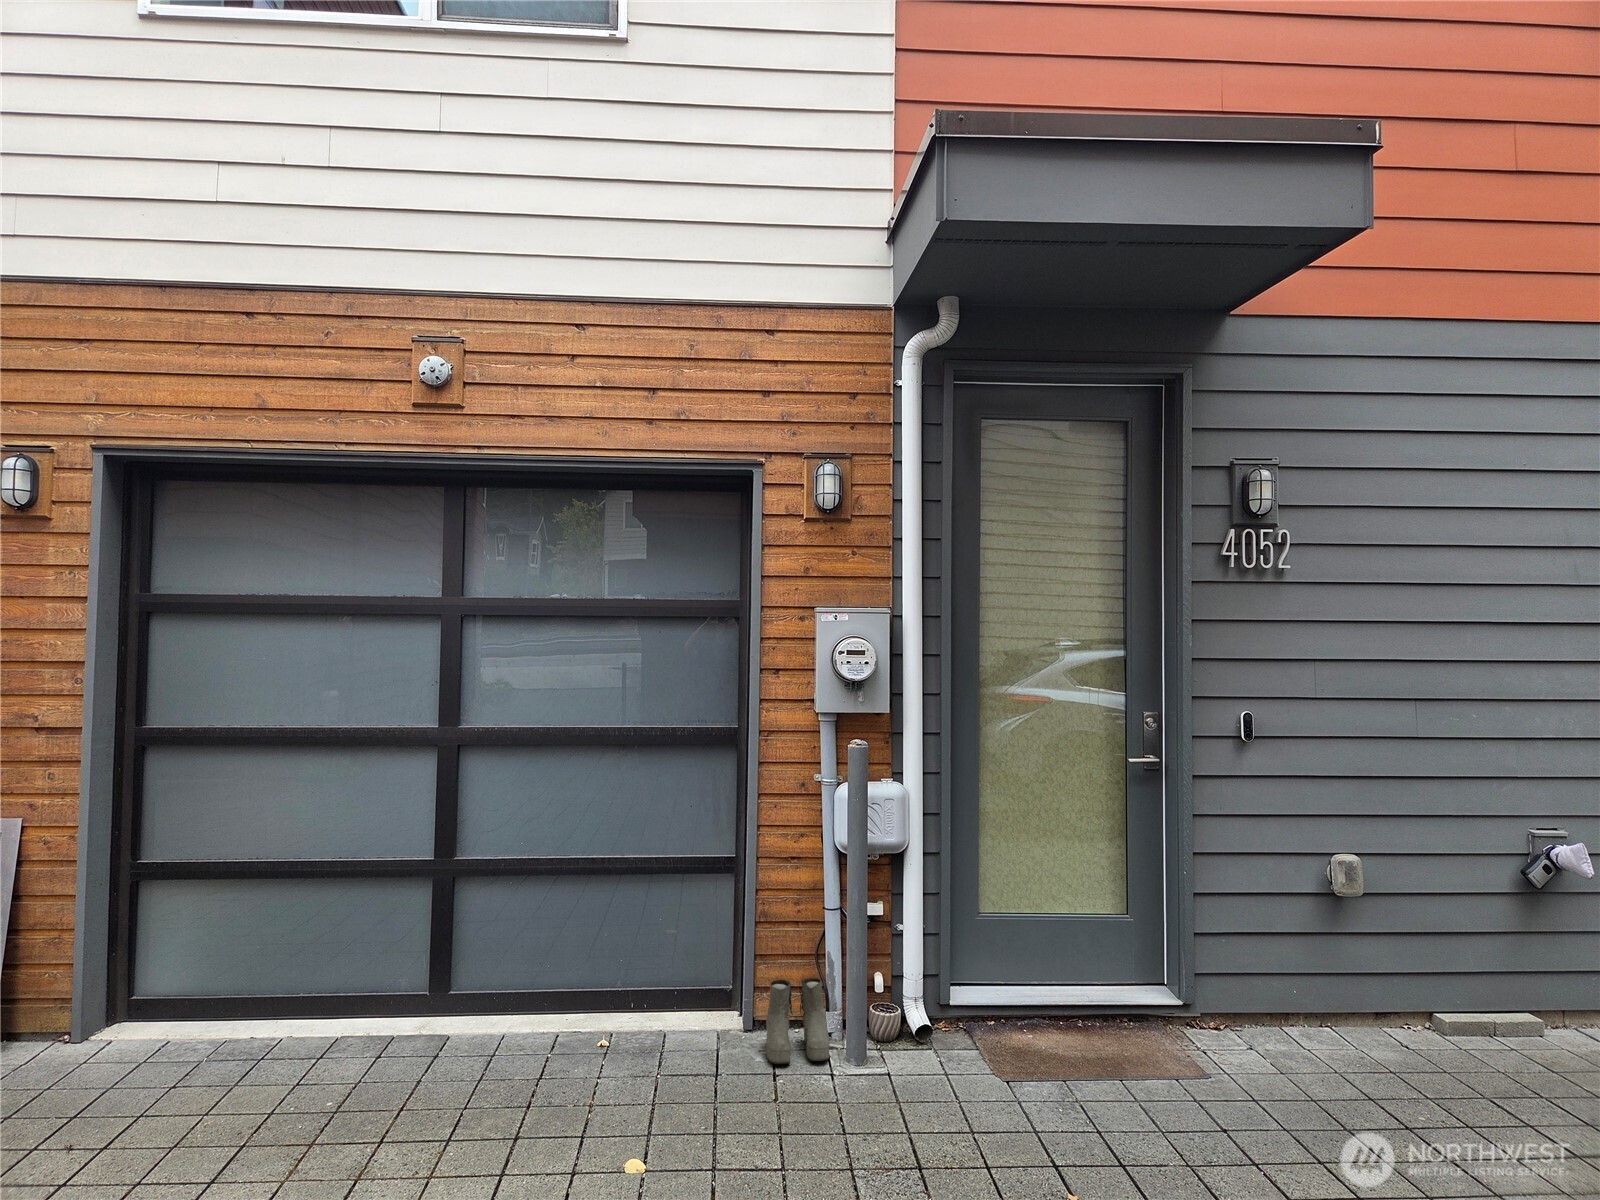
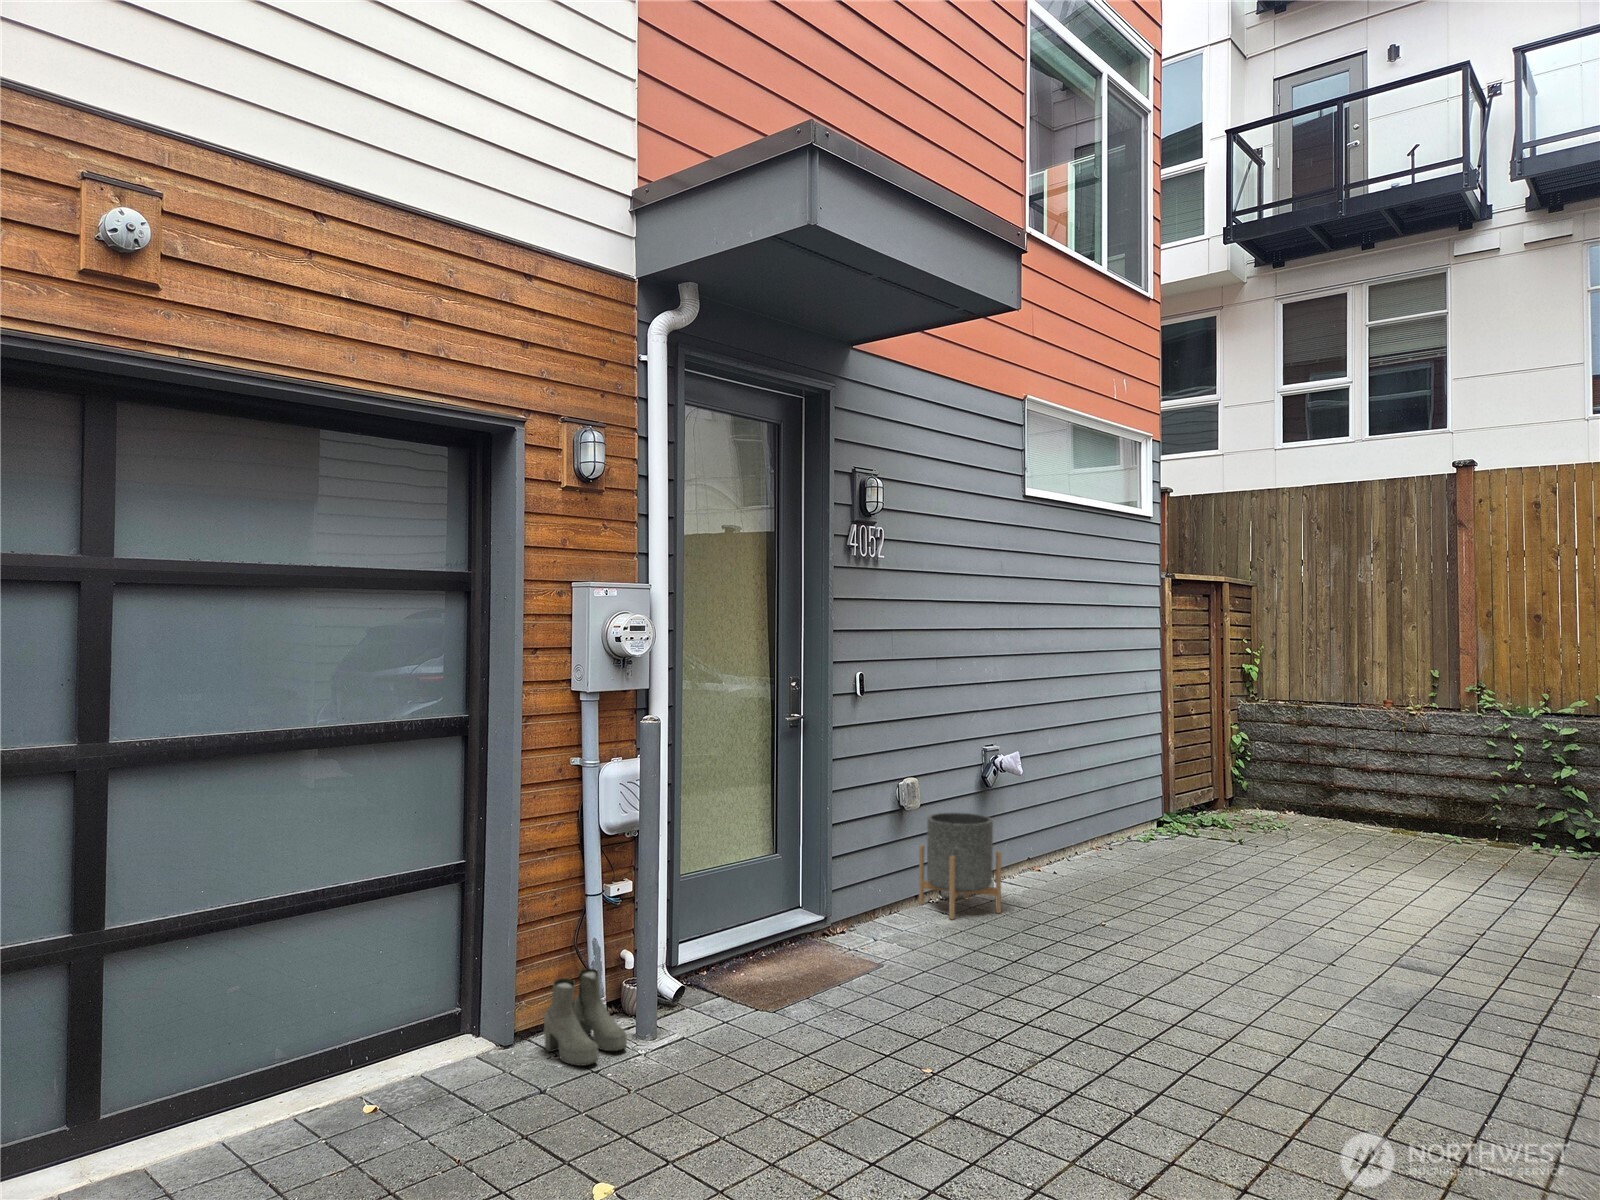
planter: none [1366,906,1477,1060] -> present [919,813,1001,919]

